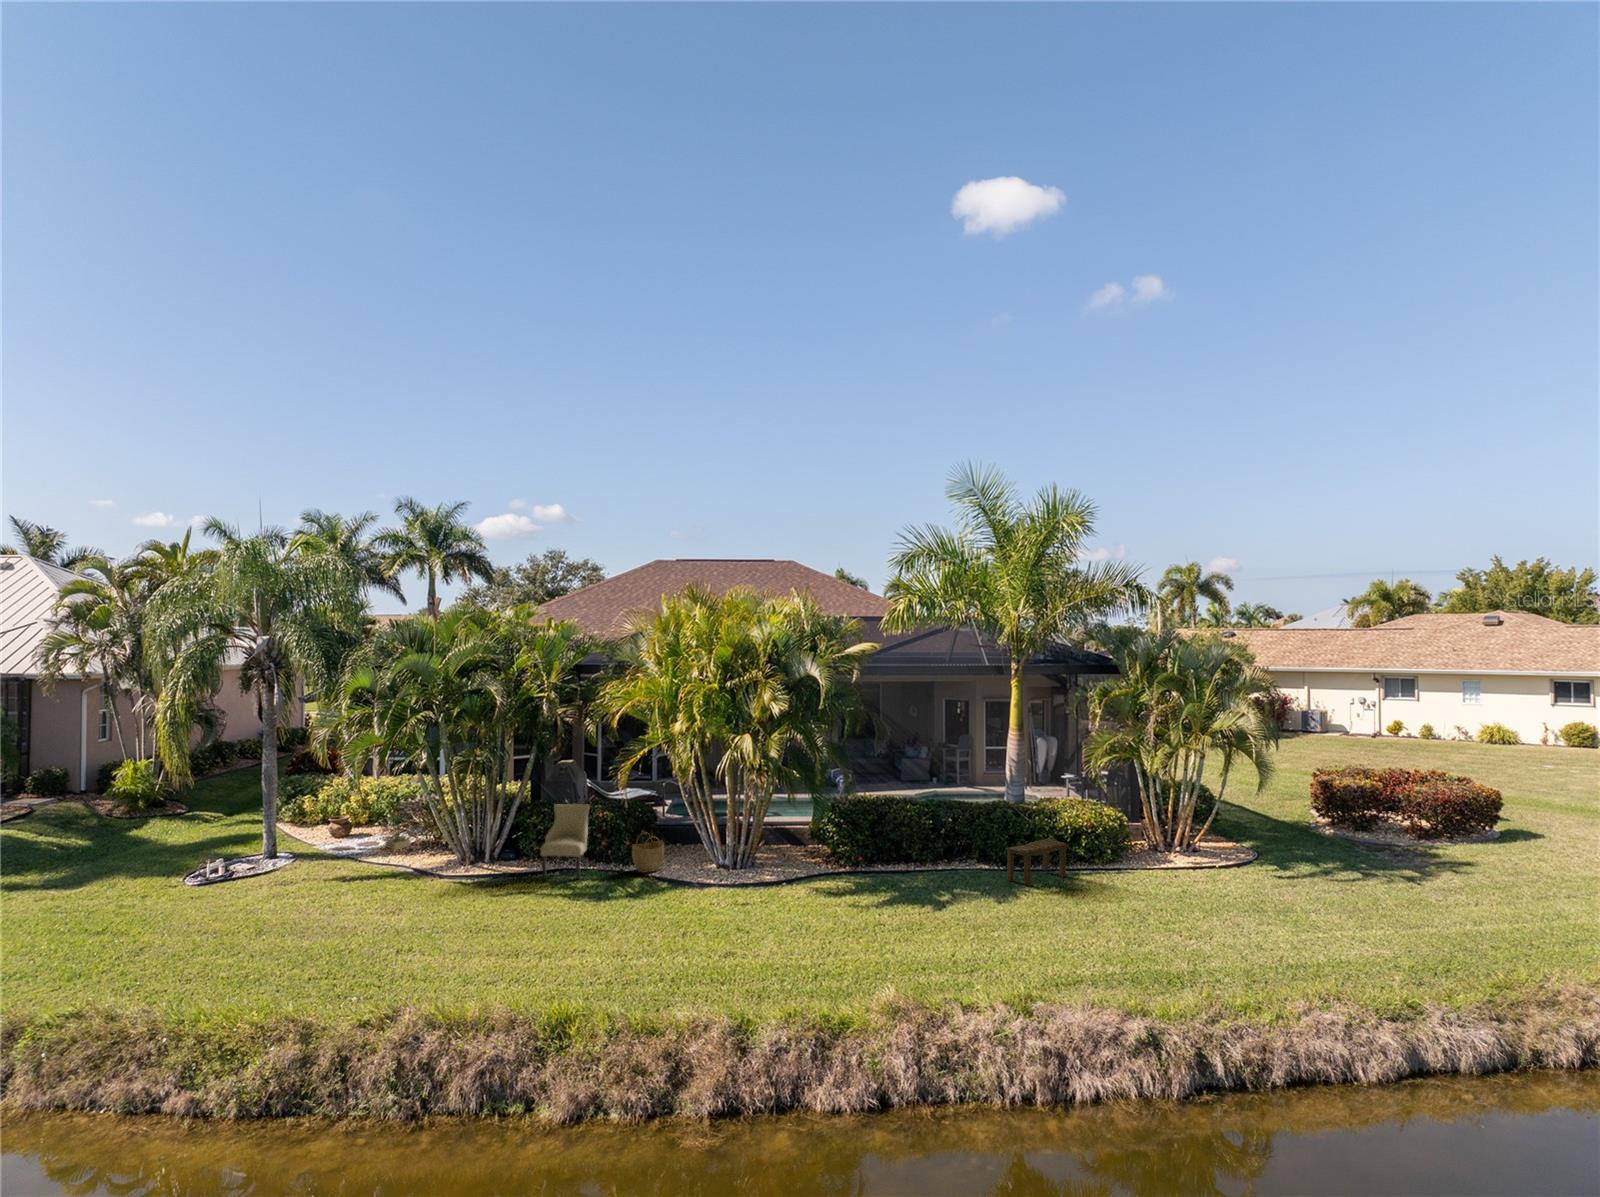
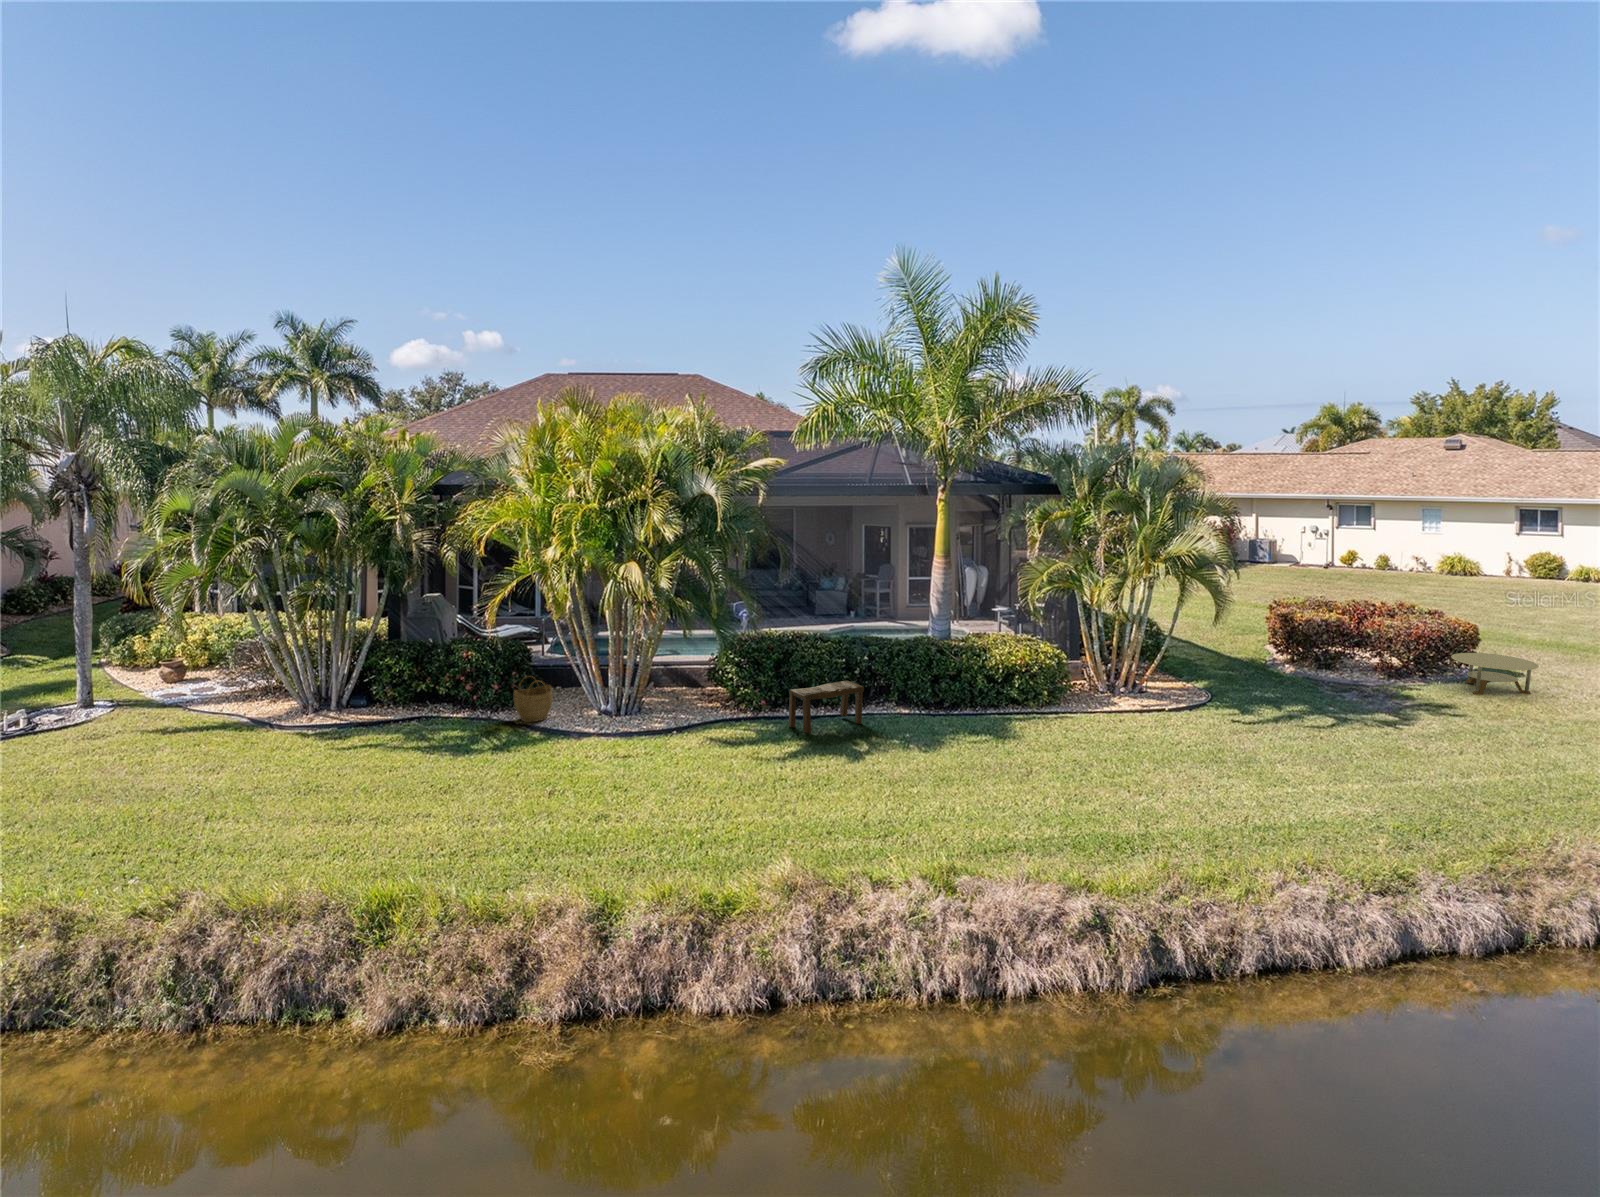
chair: present [541,804,589,879] -> none [401,643,462,731]
potted plant: present [385,816,410,849] -> none [220,654,256,696]
round table: none [1437,816,1515,853] -> present [1451,653,1539,695]
bench: present [1007,839,1068,886] -> present [789,680,864,733]

